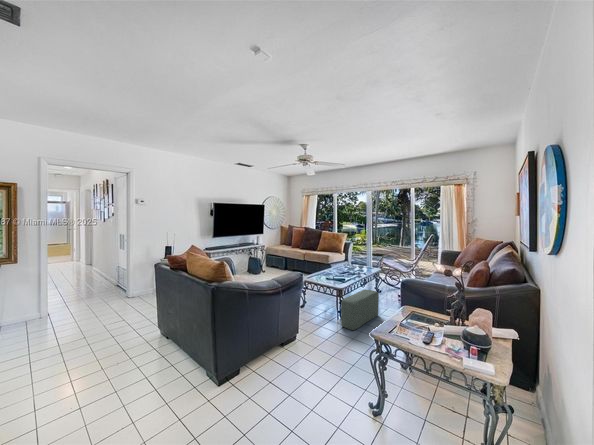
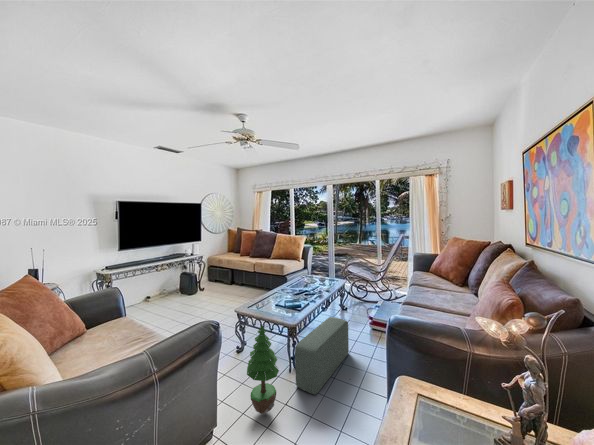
potted tree: none [313,281,332,334] -> present [247,324,279,415]

